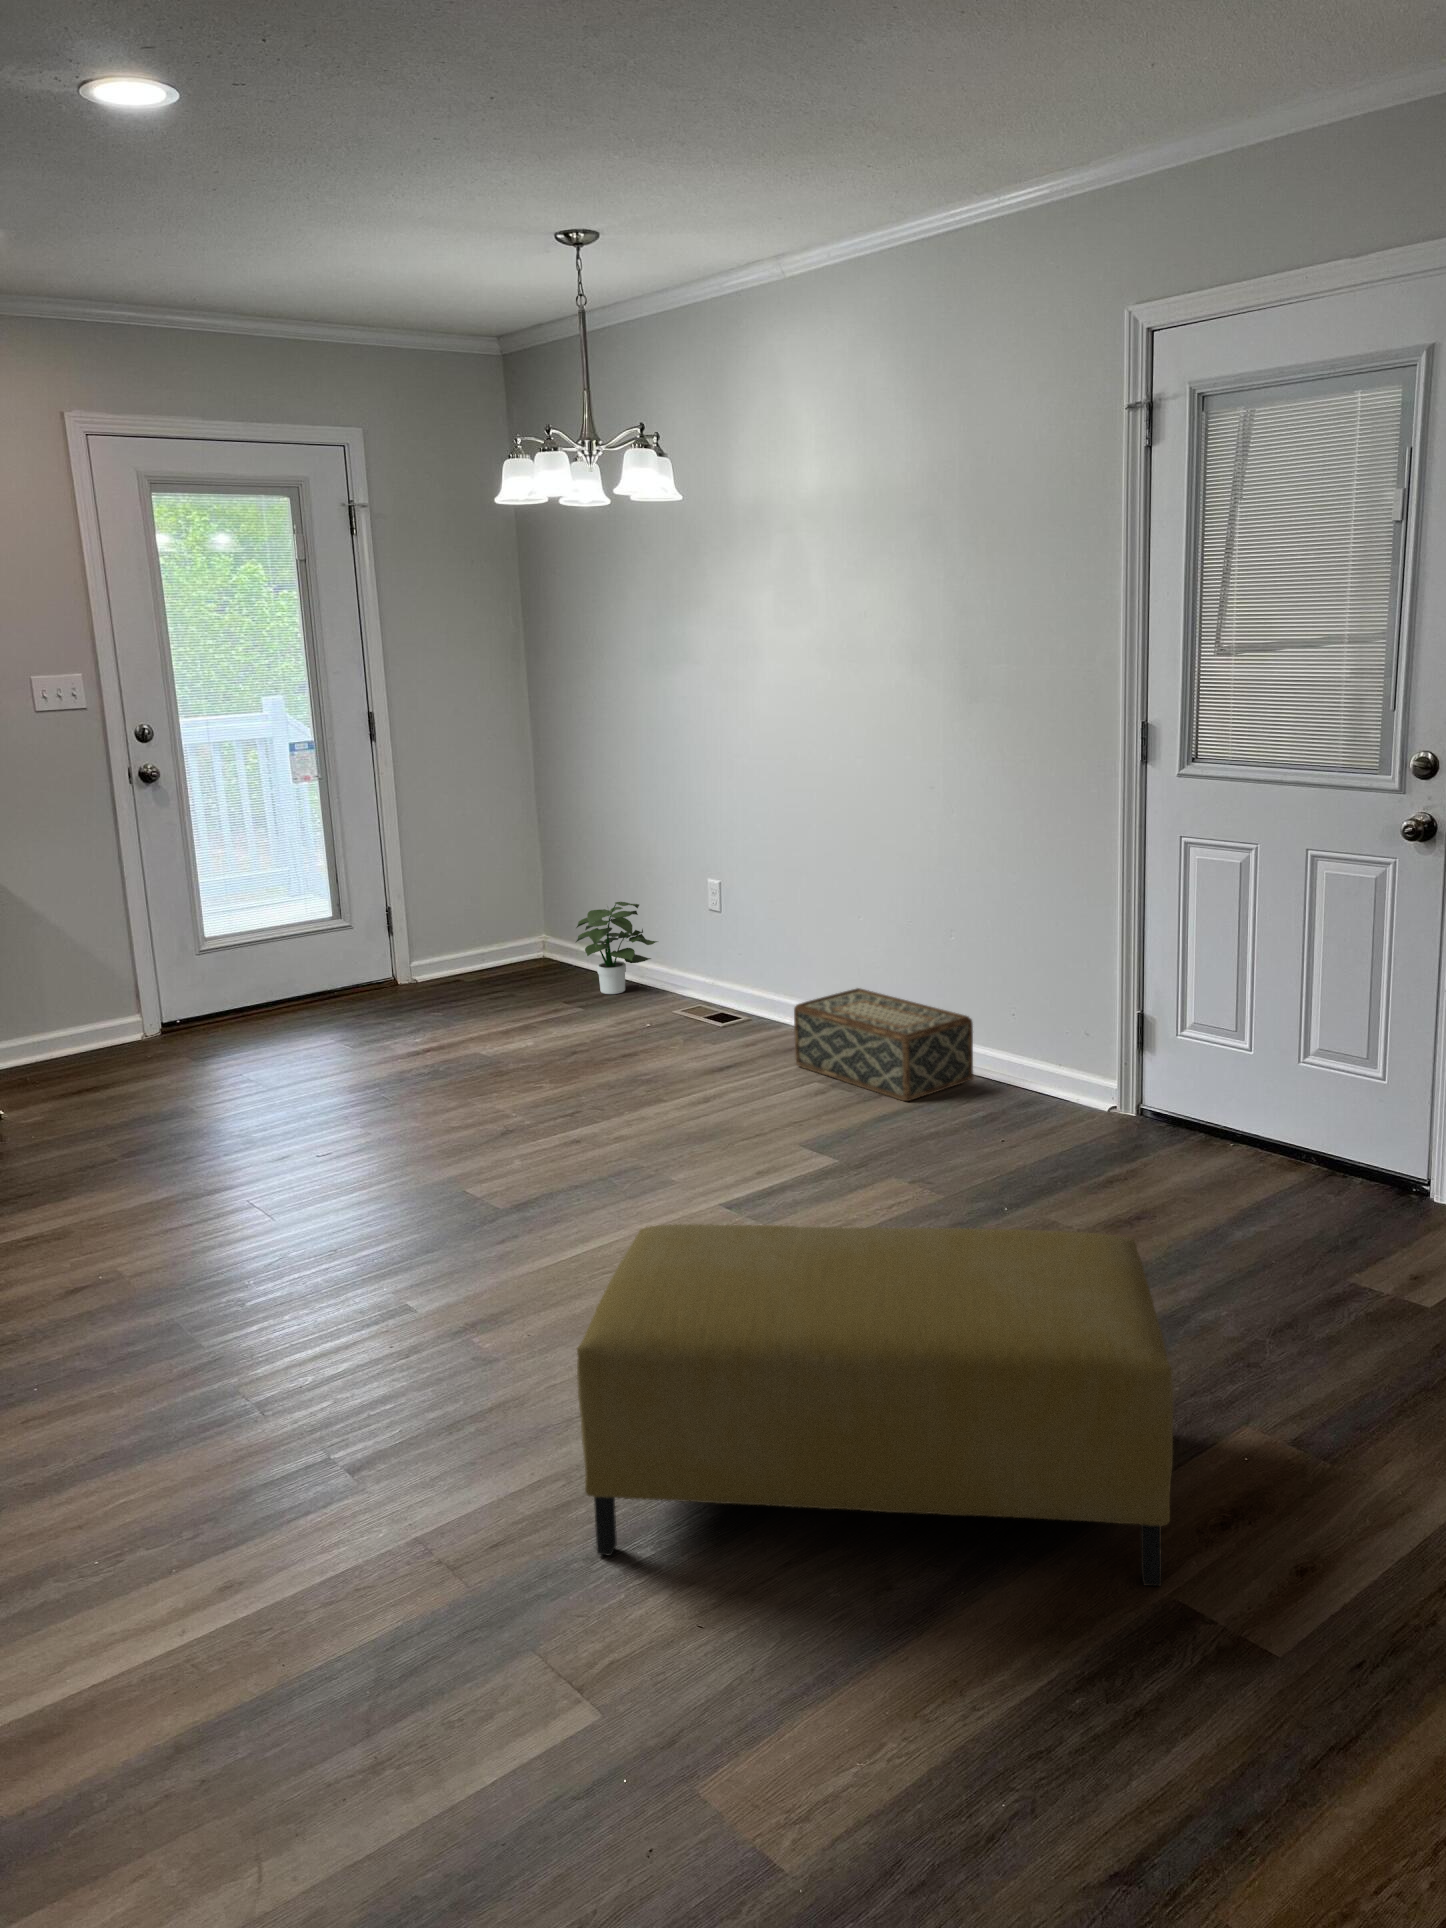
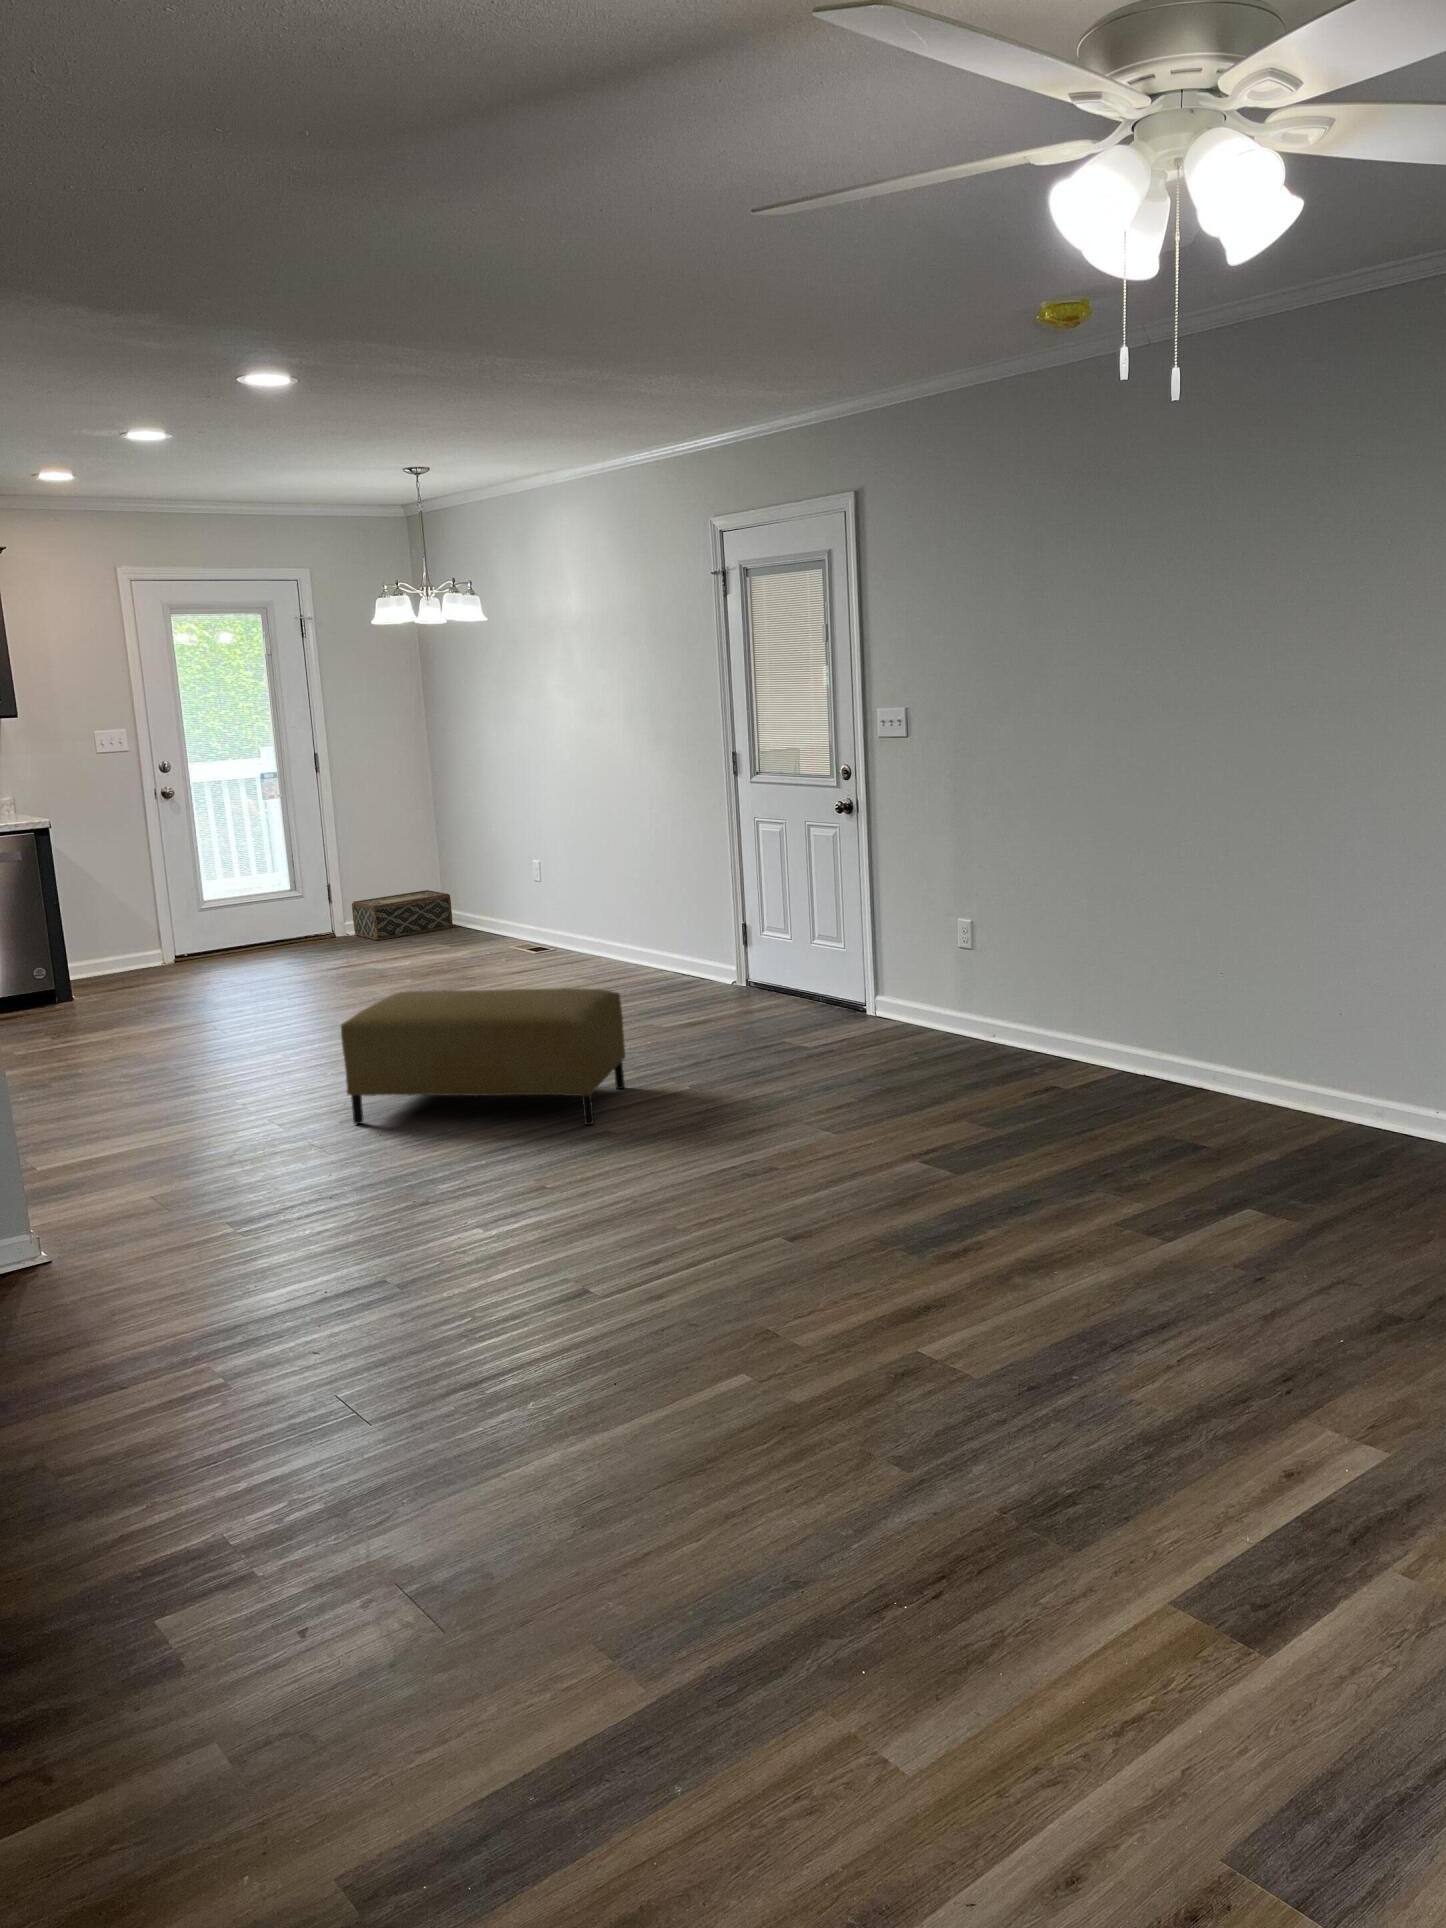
potted plant: present [576,902,658,994] -> none [450,877,505,939]
woven basket: present [794,988,973,1101] -> present [352,890,453,940]

